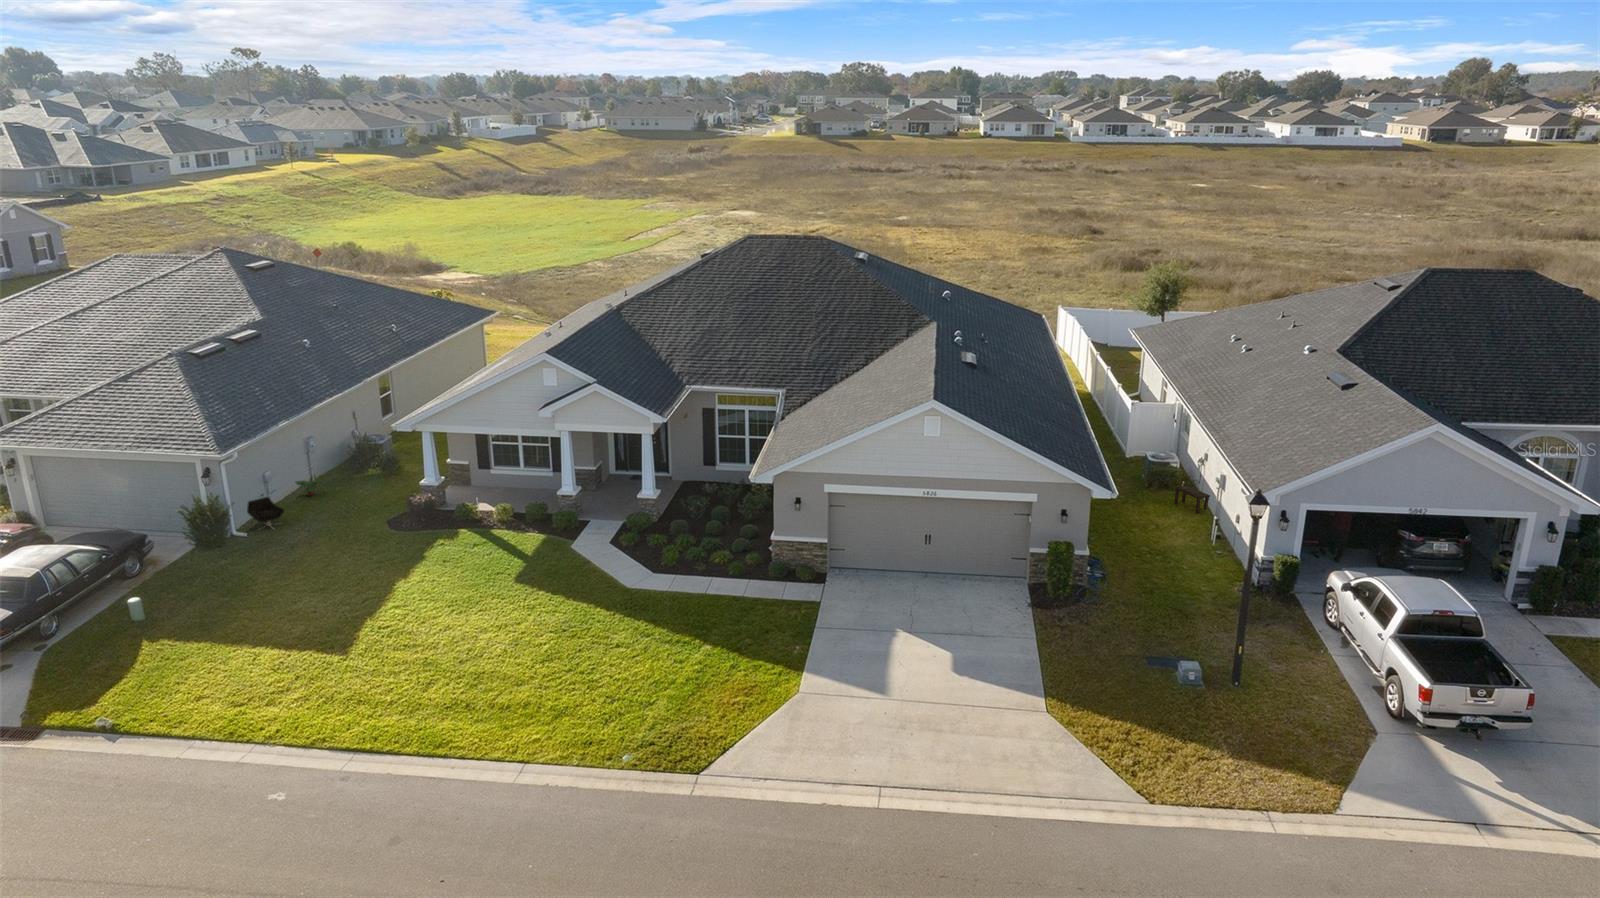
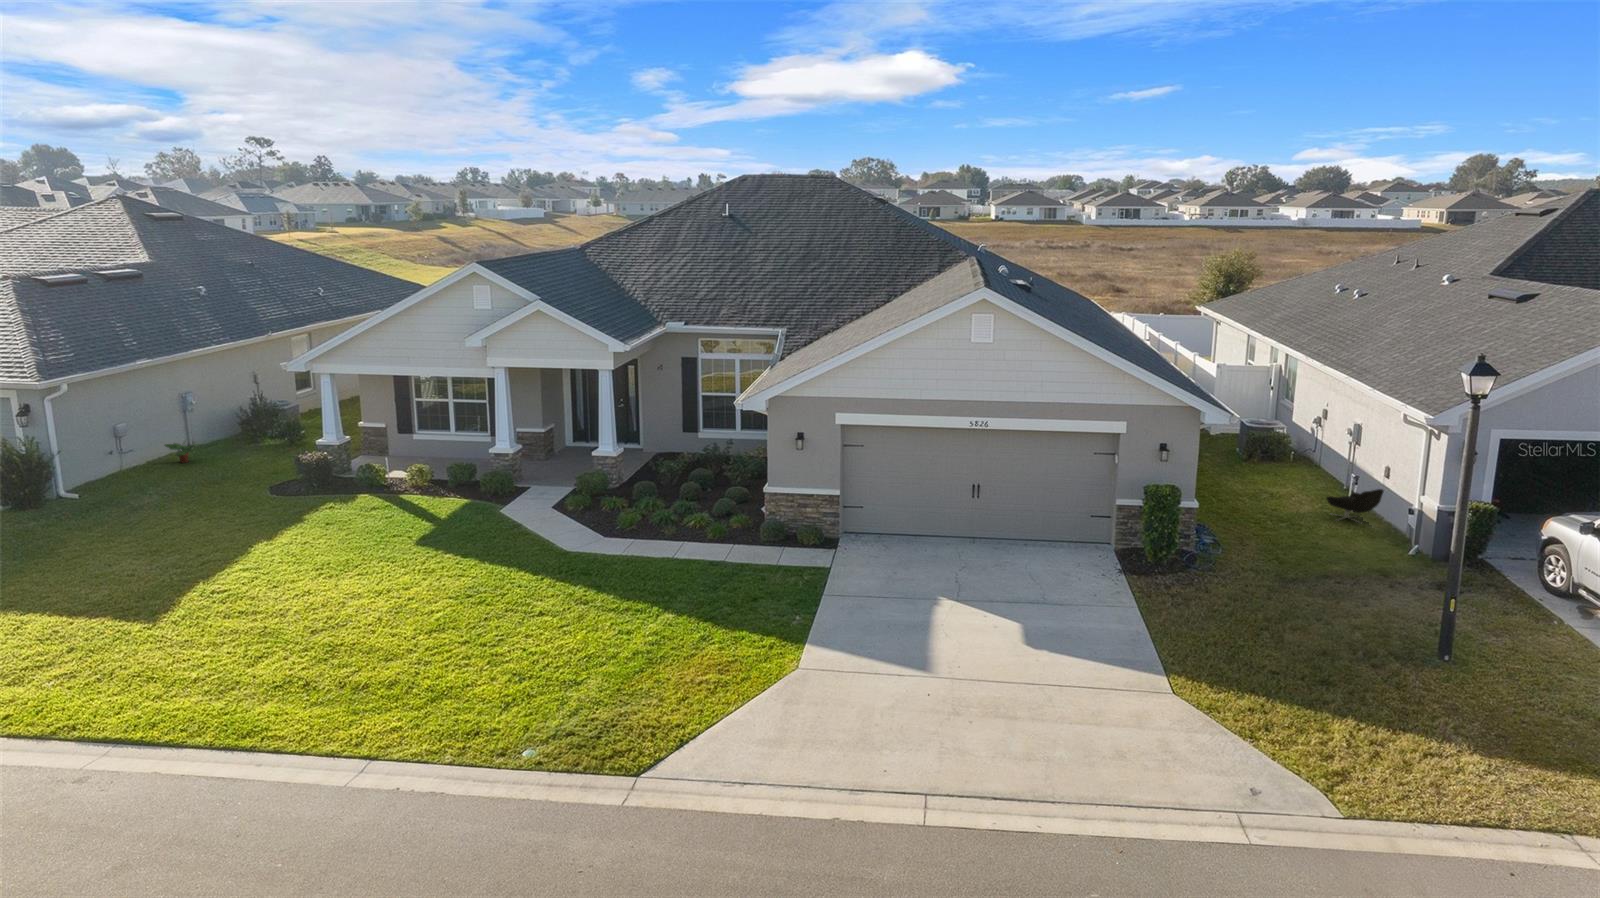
bench: present [1175,486,1210,513] -> none [1280,449,1329,480]
lounge chair: present [247,497,284,527] -> present [1327,489,1384,521]

